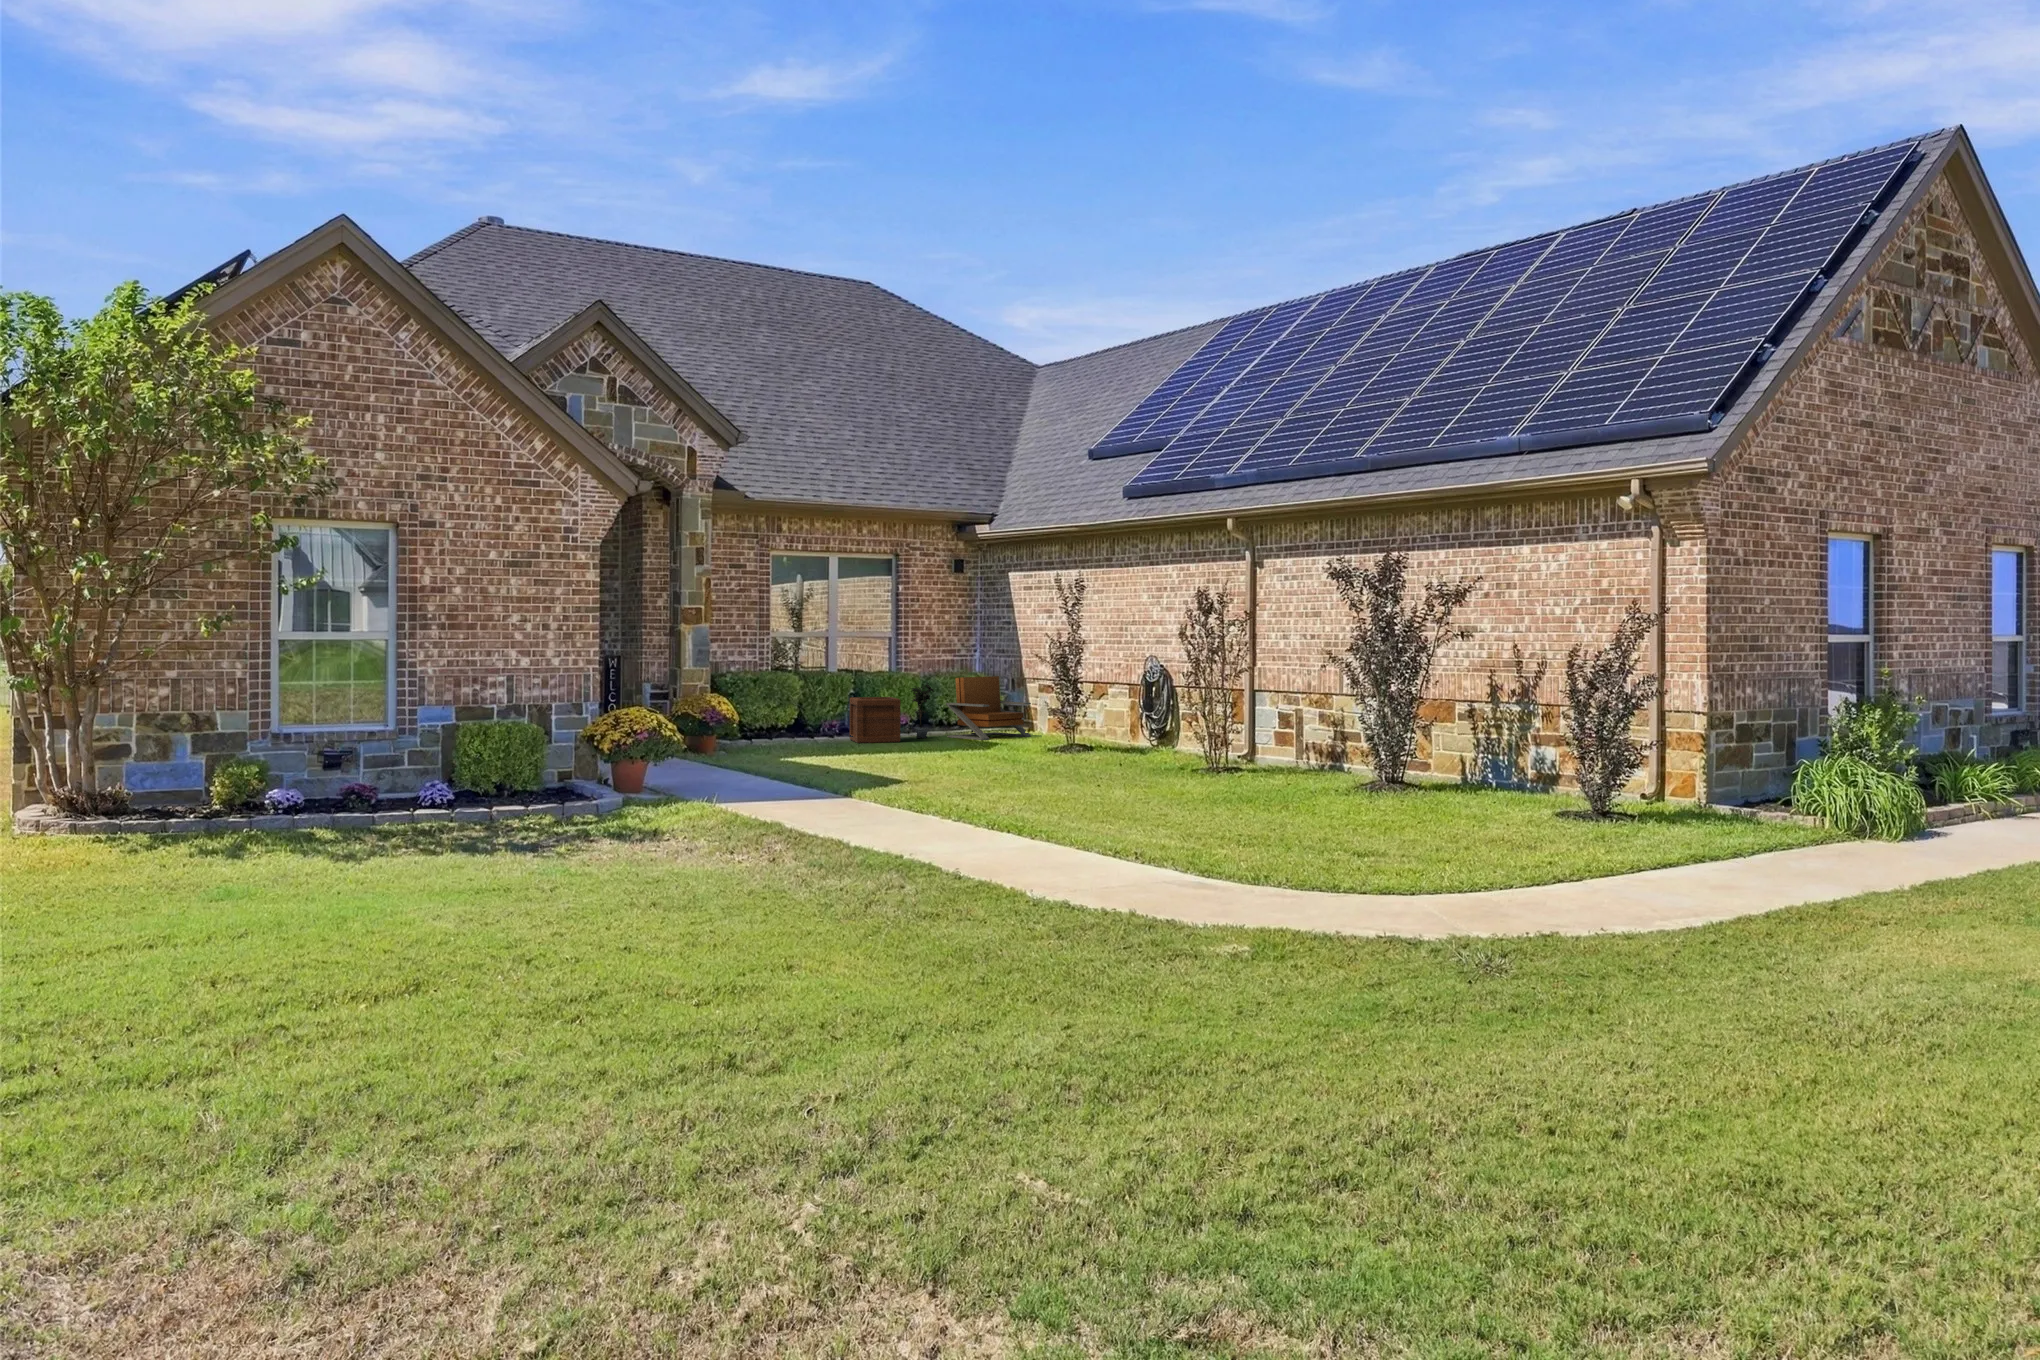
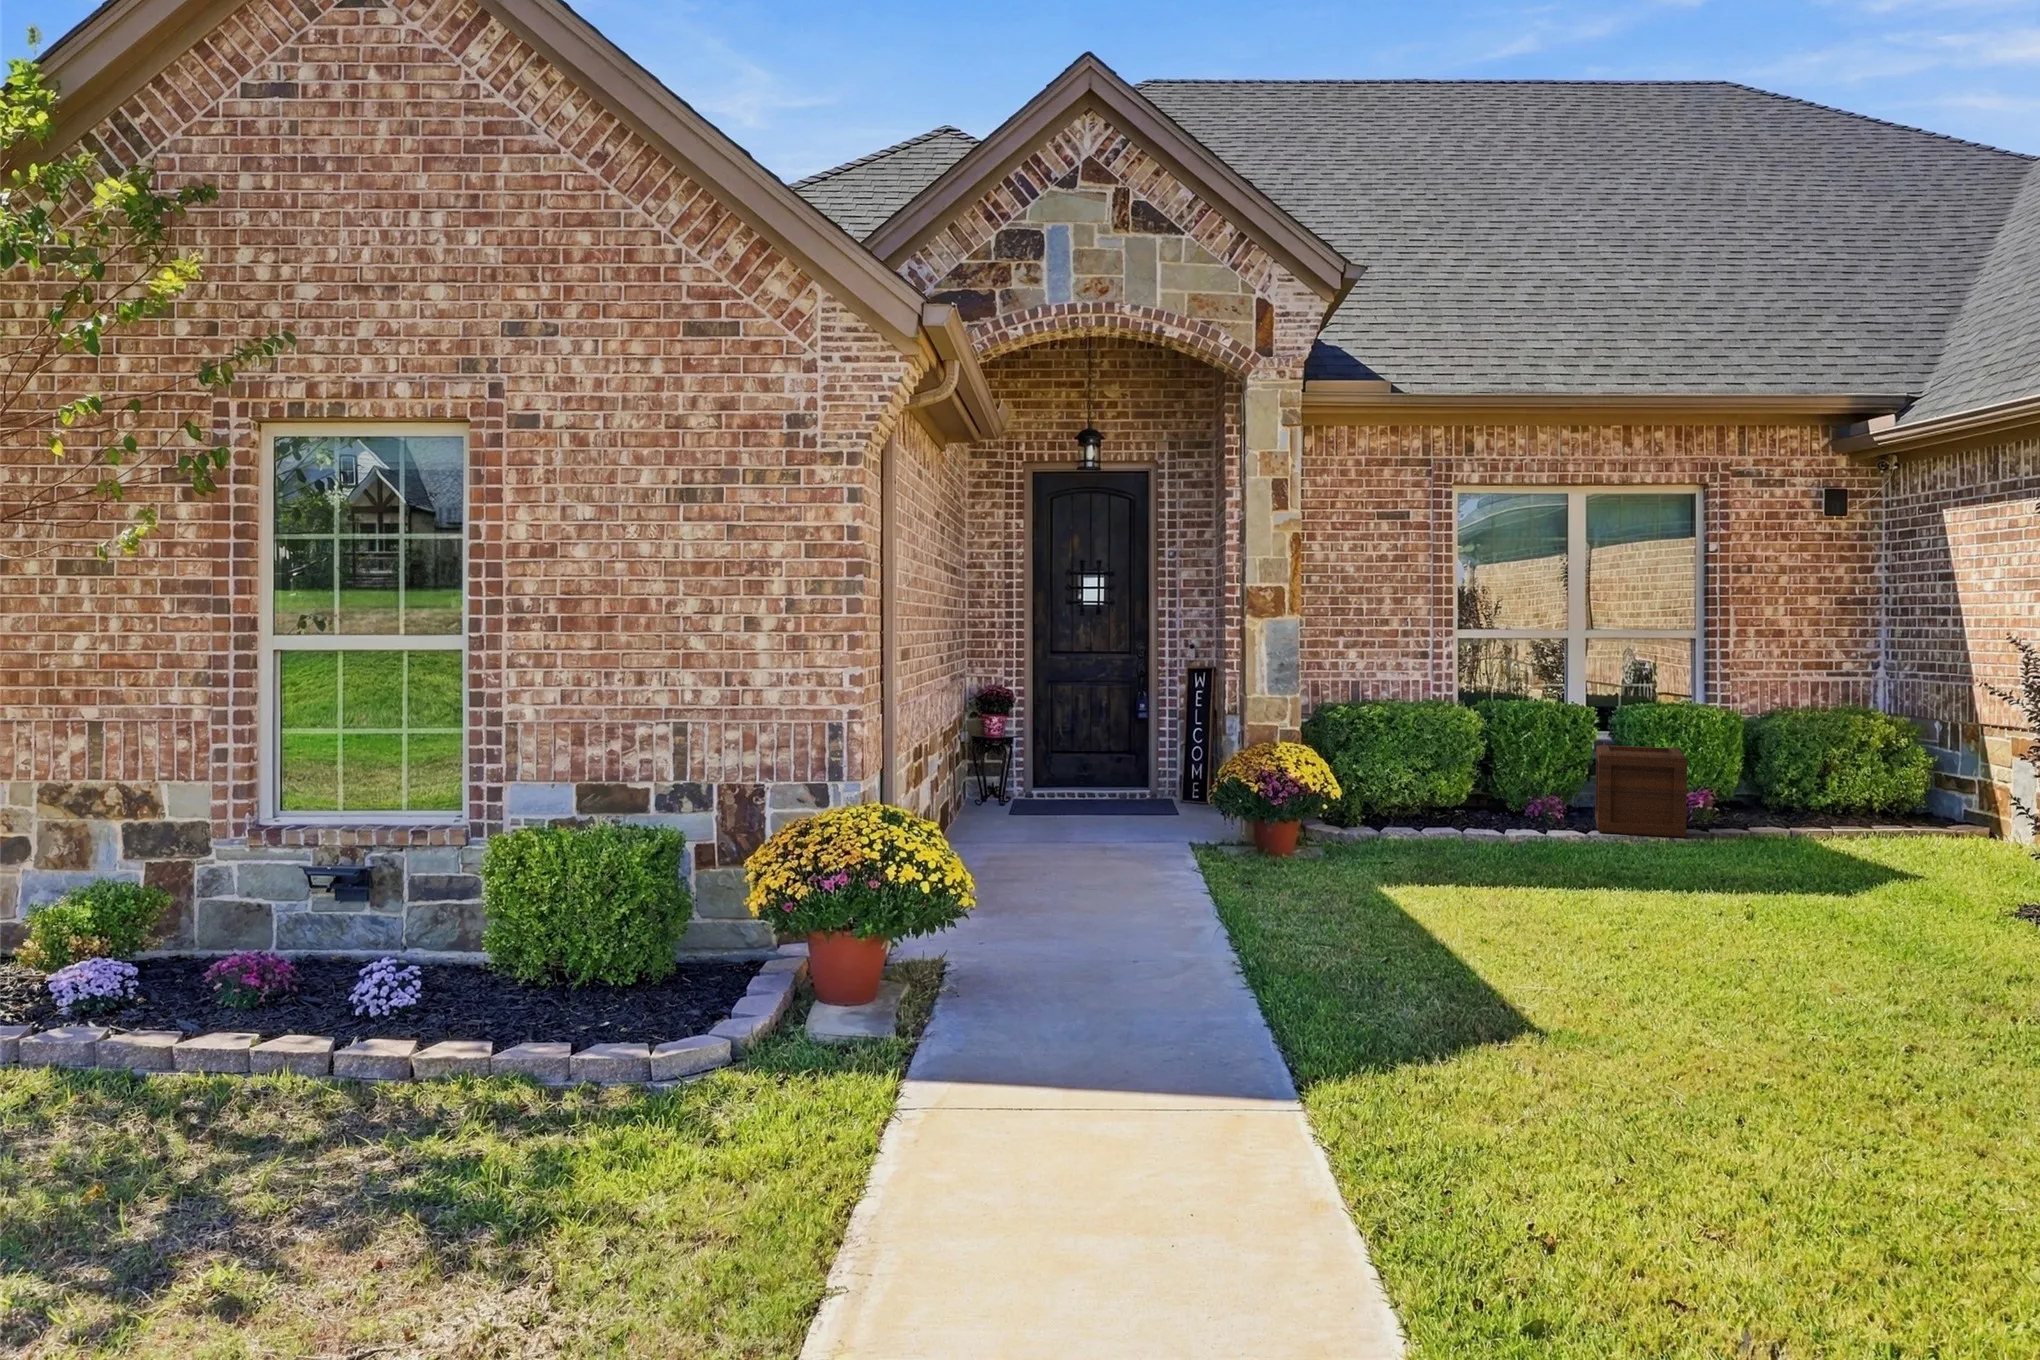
lounge chair: present [946,676,1031,740] -> none [1795,717,1990,847]
potted plant: present [911,683,934,738] -> none [1716,723,1770,828]

